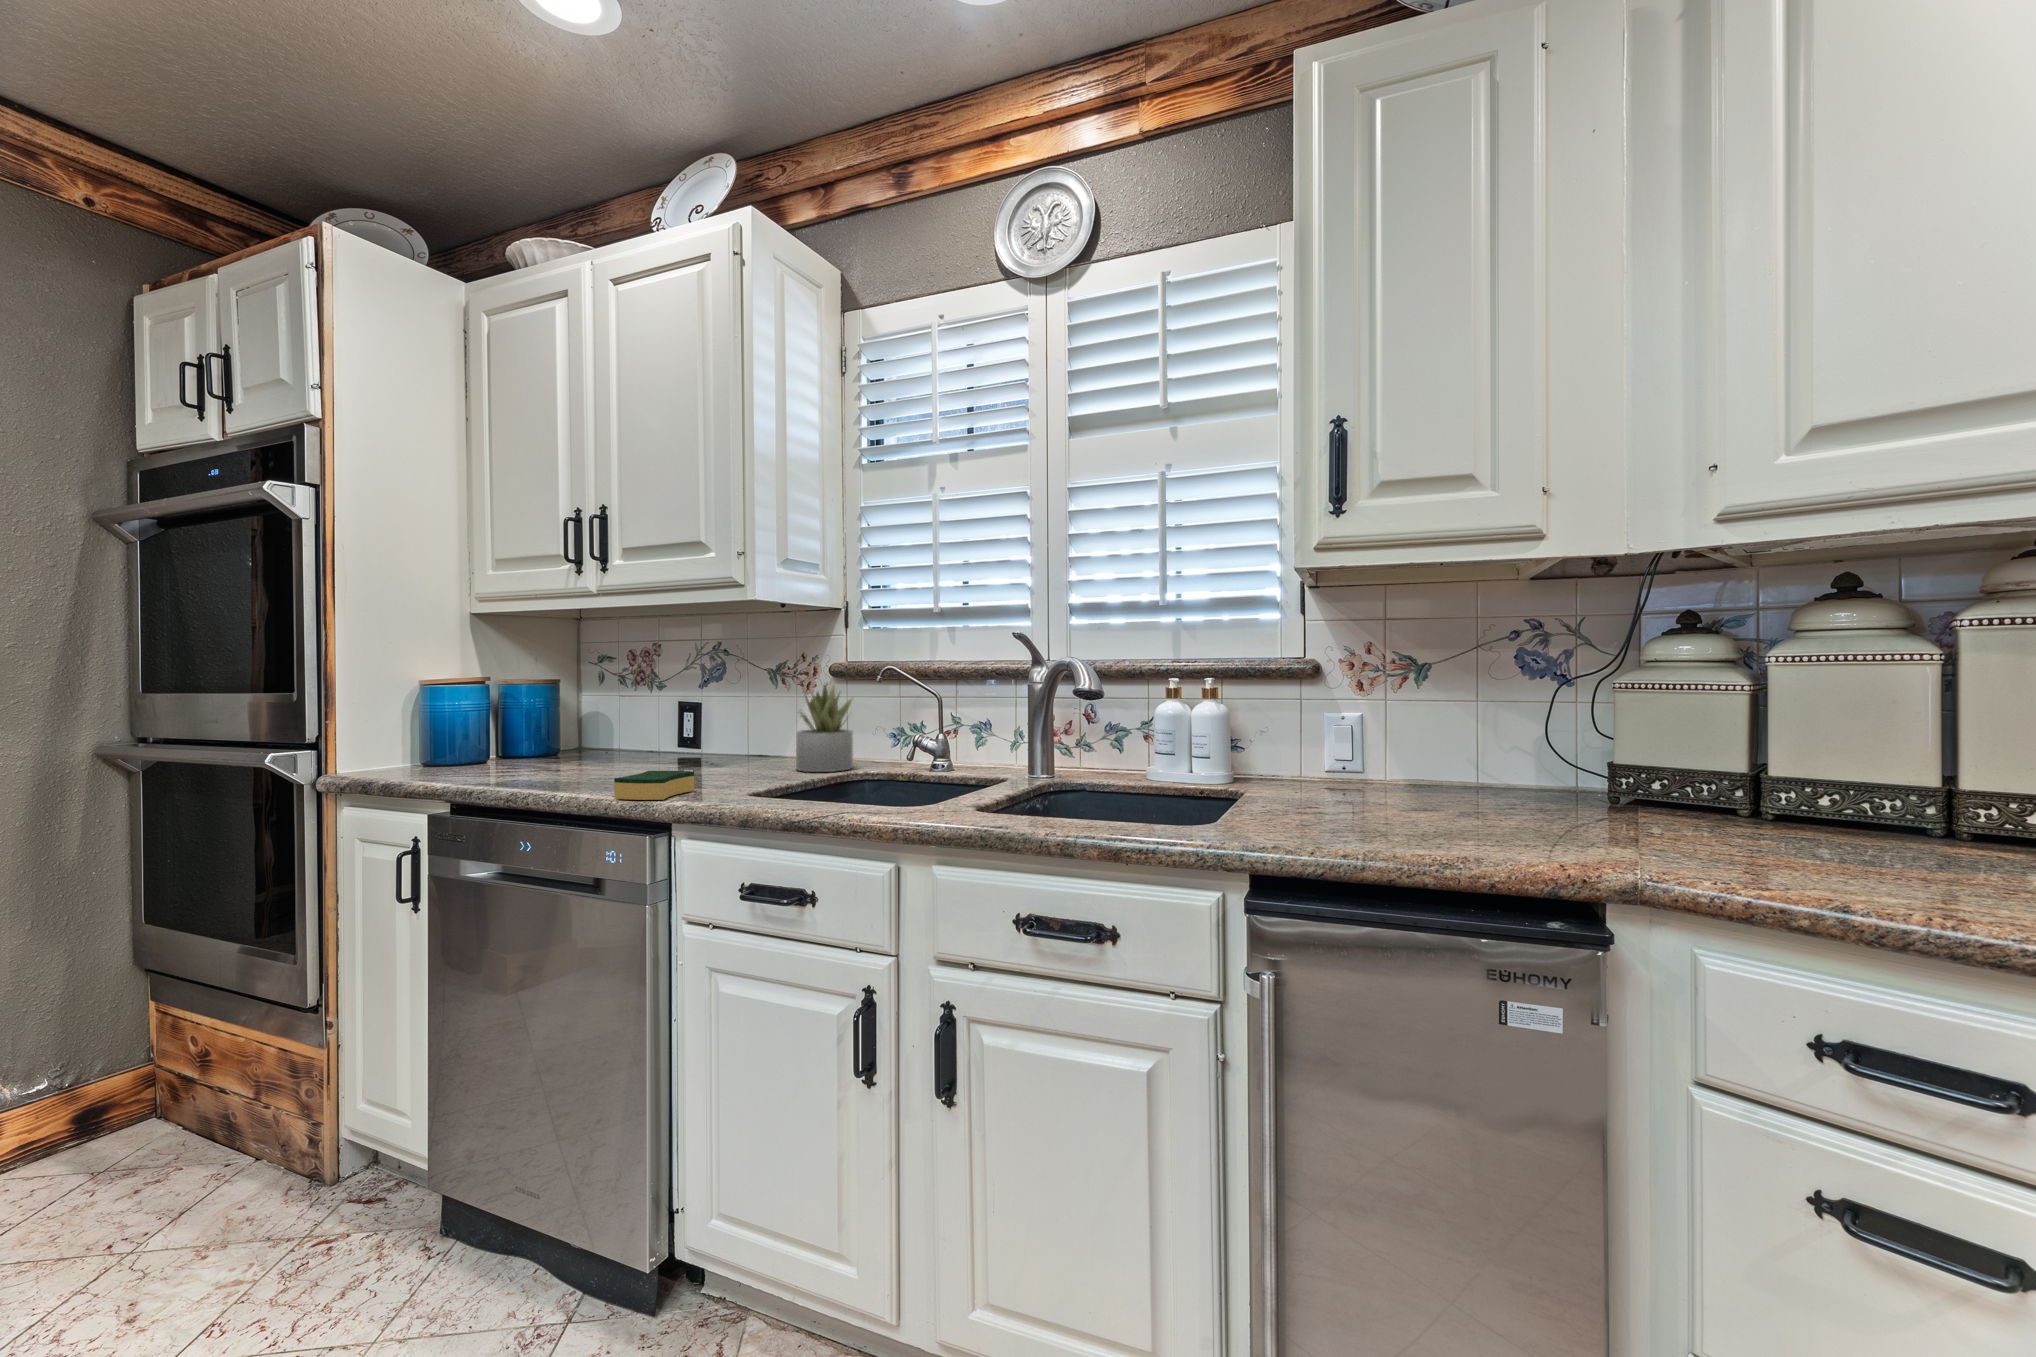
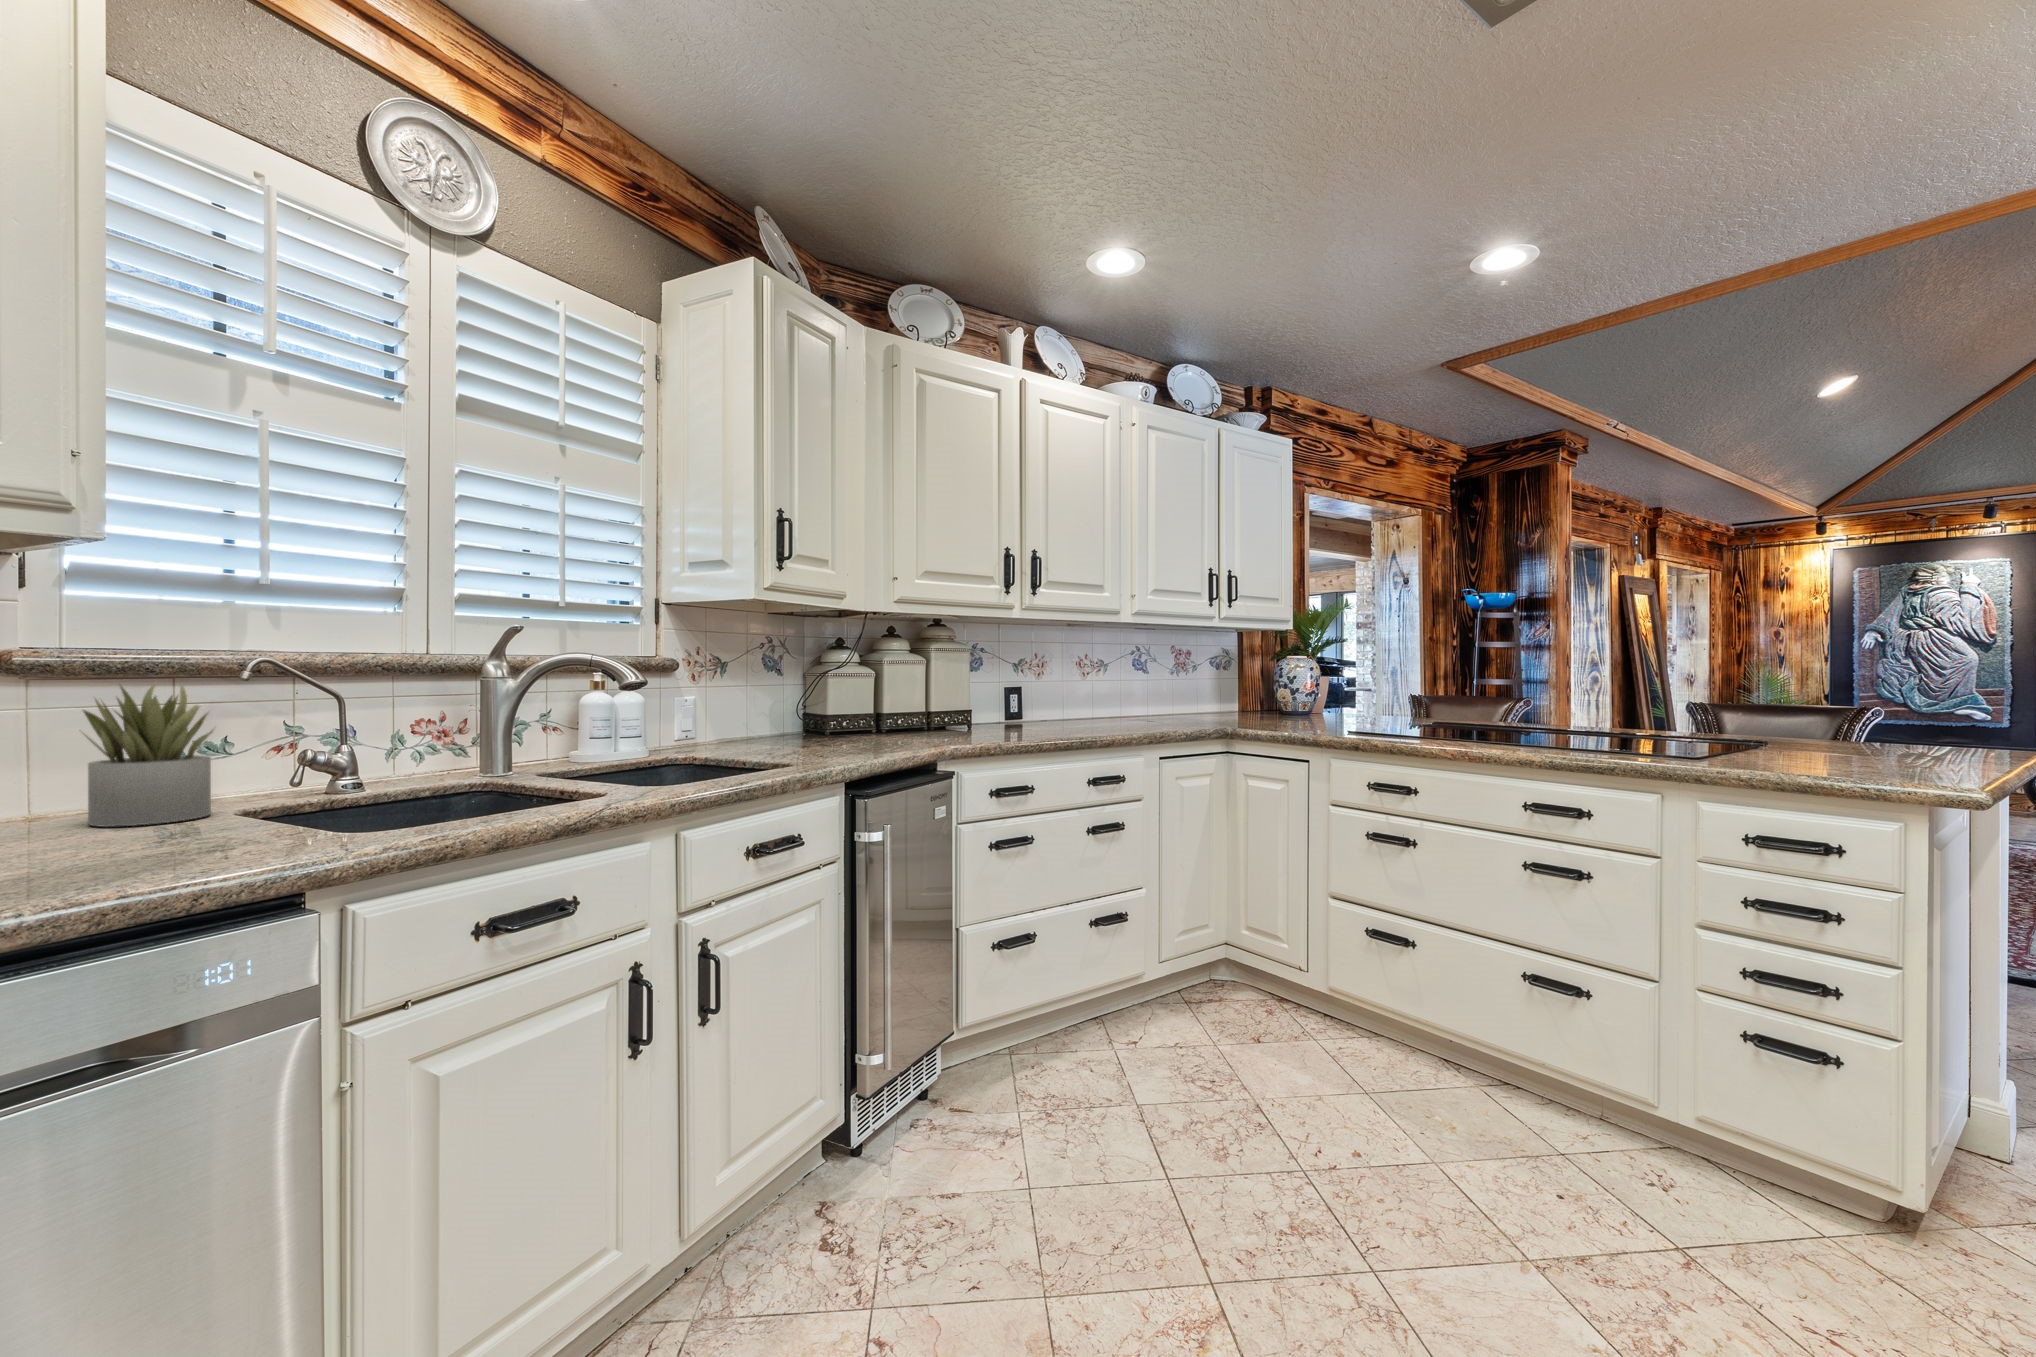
sponge: present [614,771,694,800] -> none [148,818,308,868]

